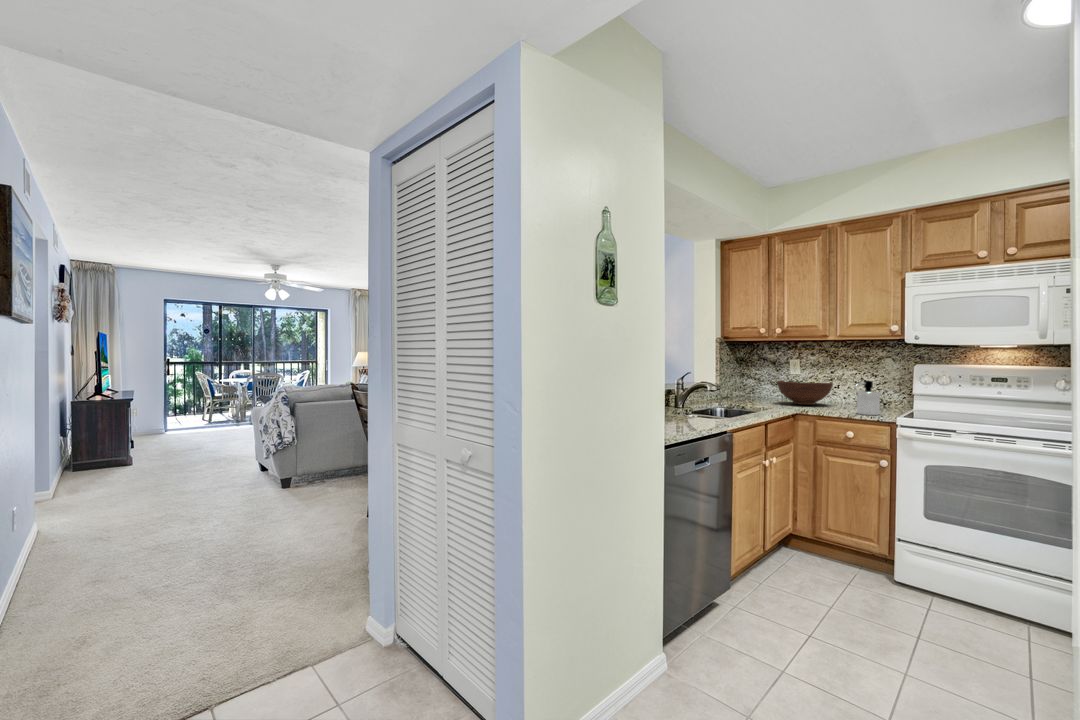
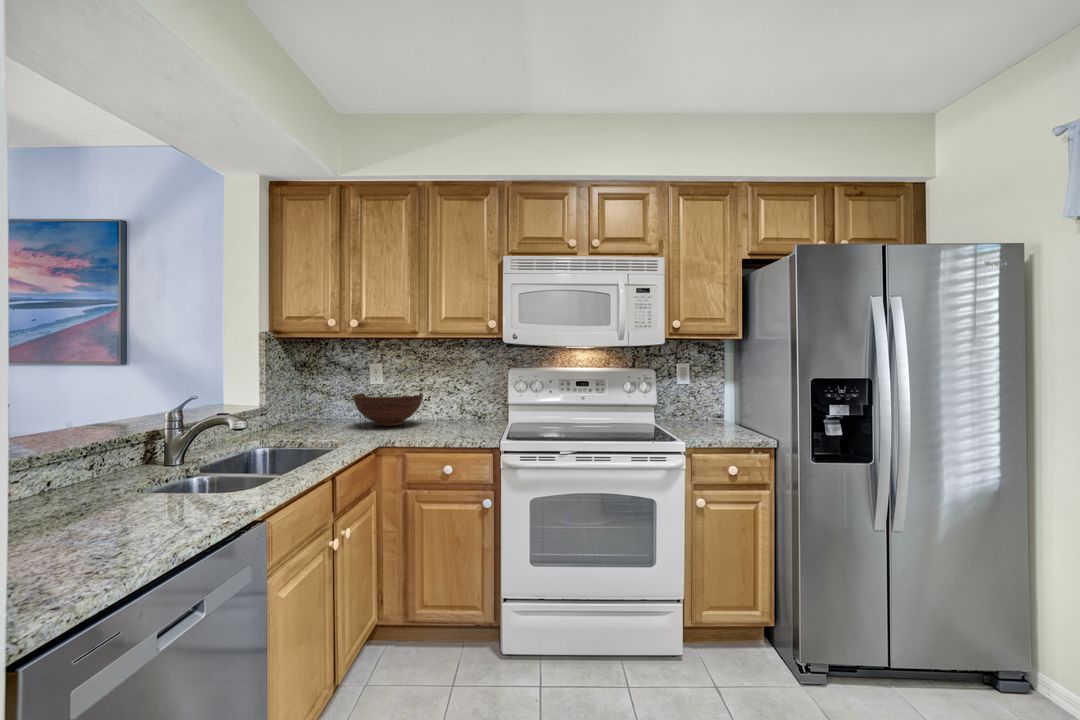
soap dispenser: present [854,381,881,415] -> none [451,392,480,438]

